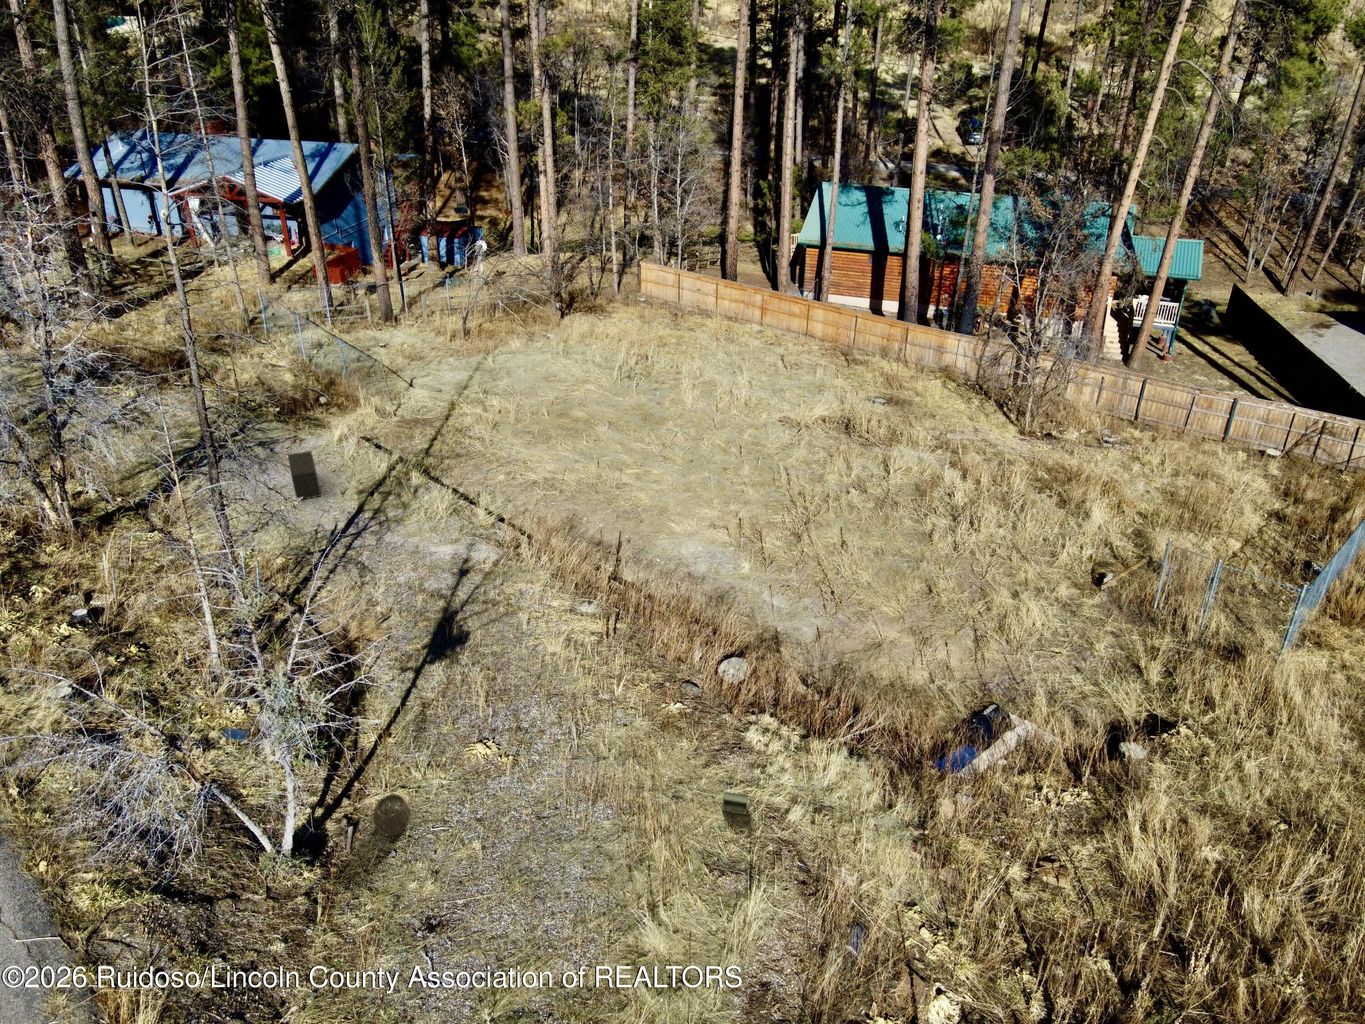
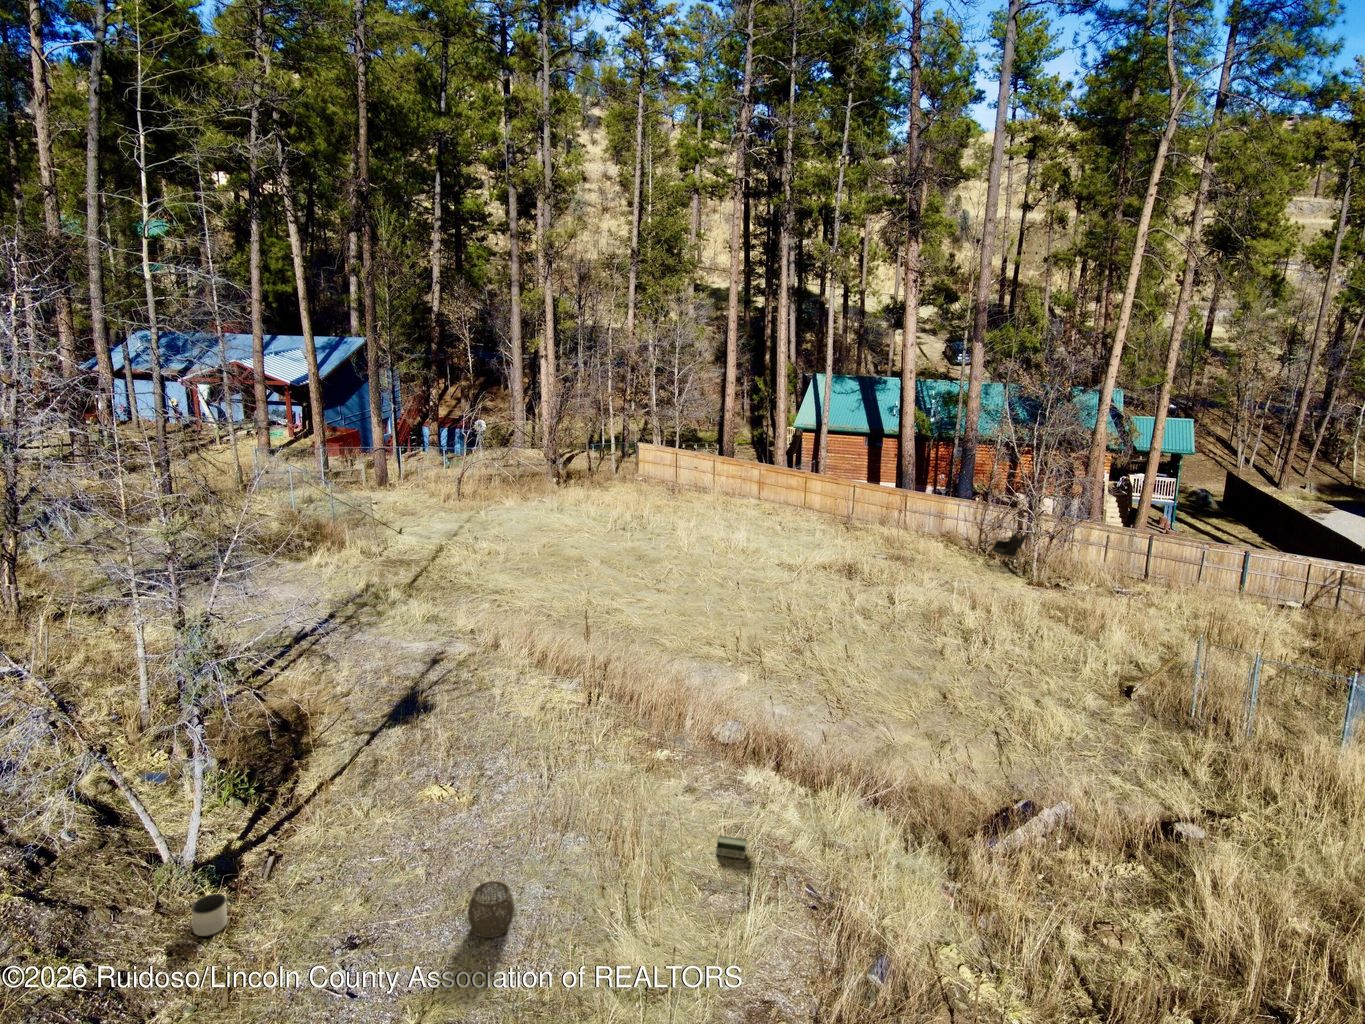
chair: none [980,392,1022,433] -> present [992,532,1027,567]
bench: present [288,451,321,499] -> none [261,558,290,601]
woven basket: present [374,794,410,836] -> present [468,881,514,938]
planter: none [295,880,325,914] -> present [192,894,227,936]

